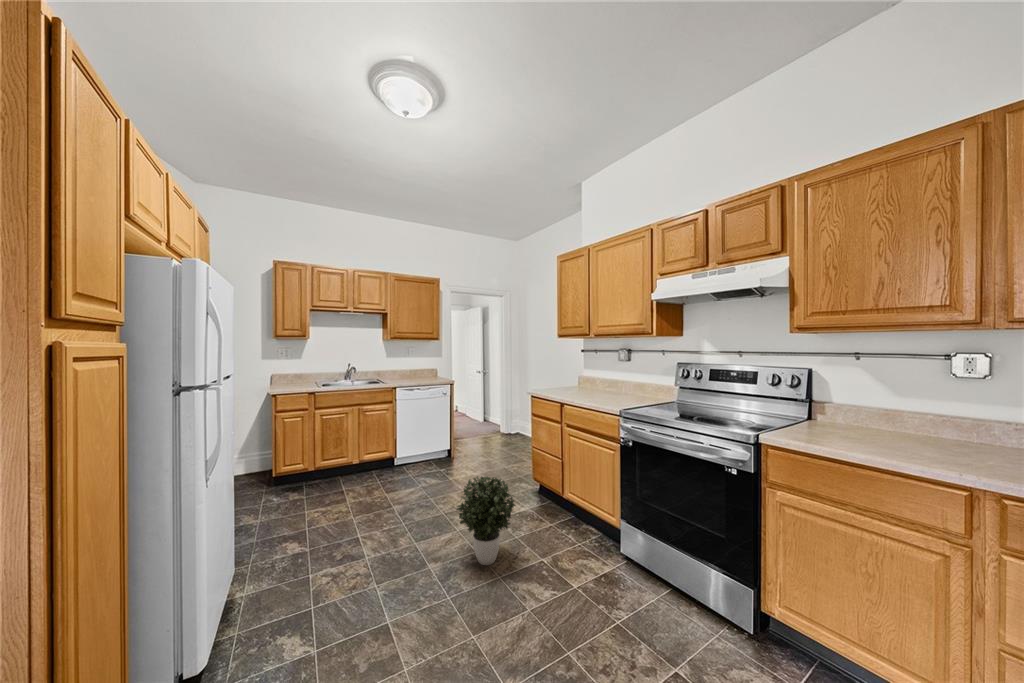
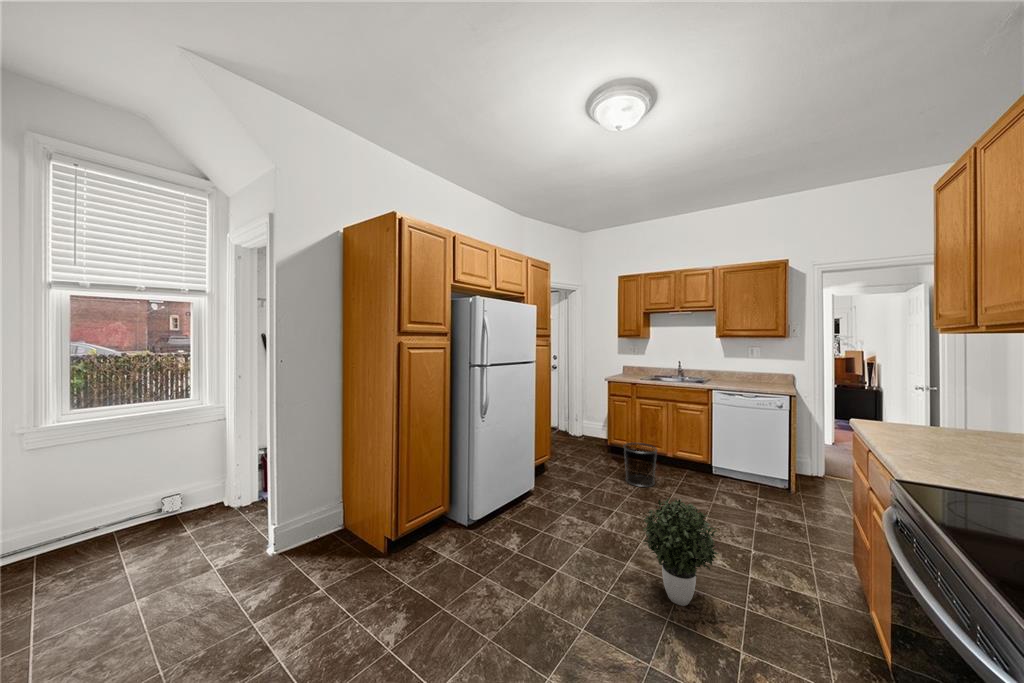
waste bin: none [327,455,367,505] -> present [624,443,657,487]

